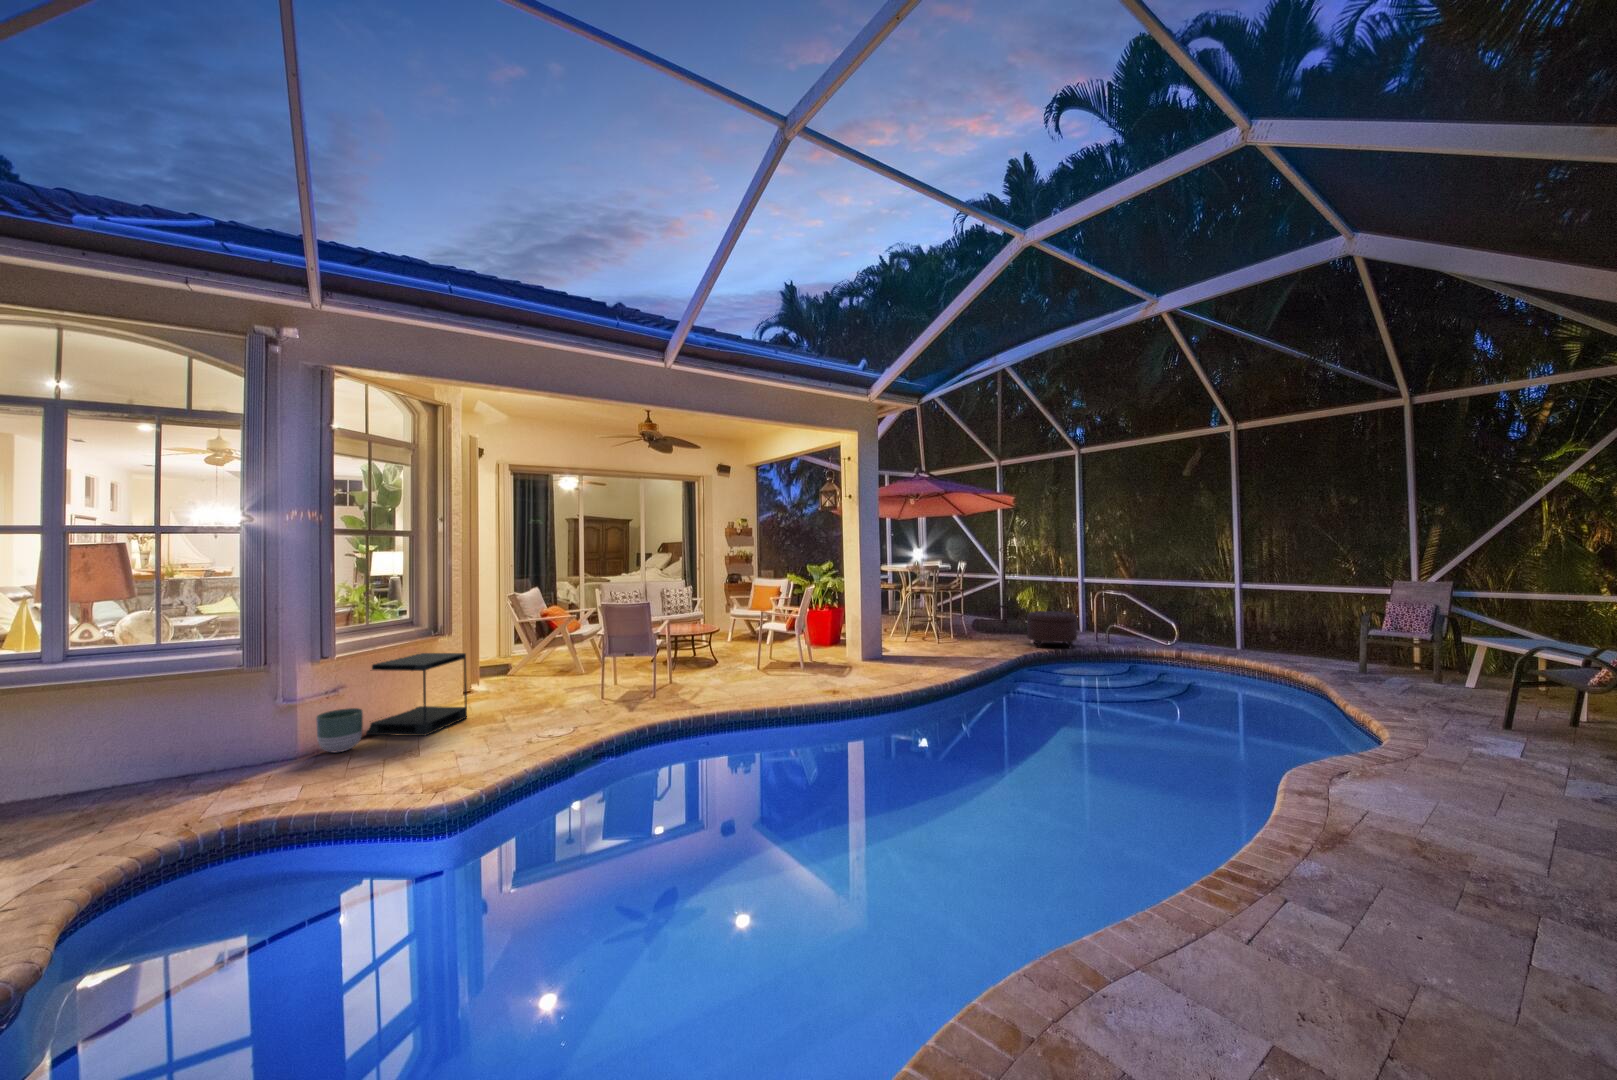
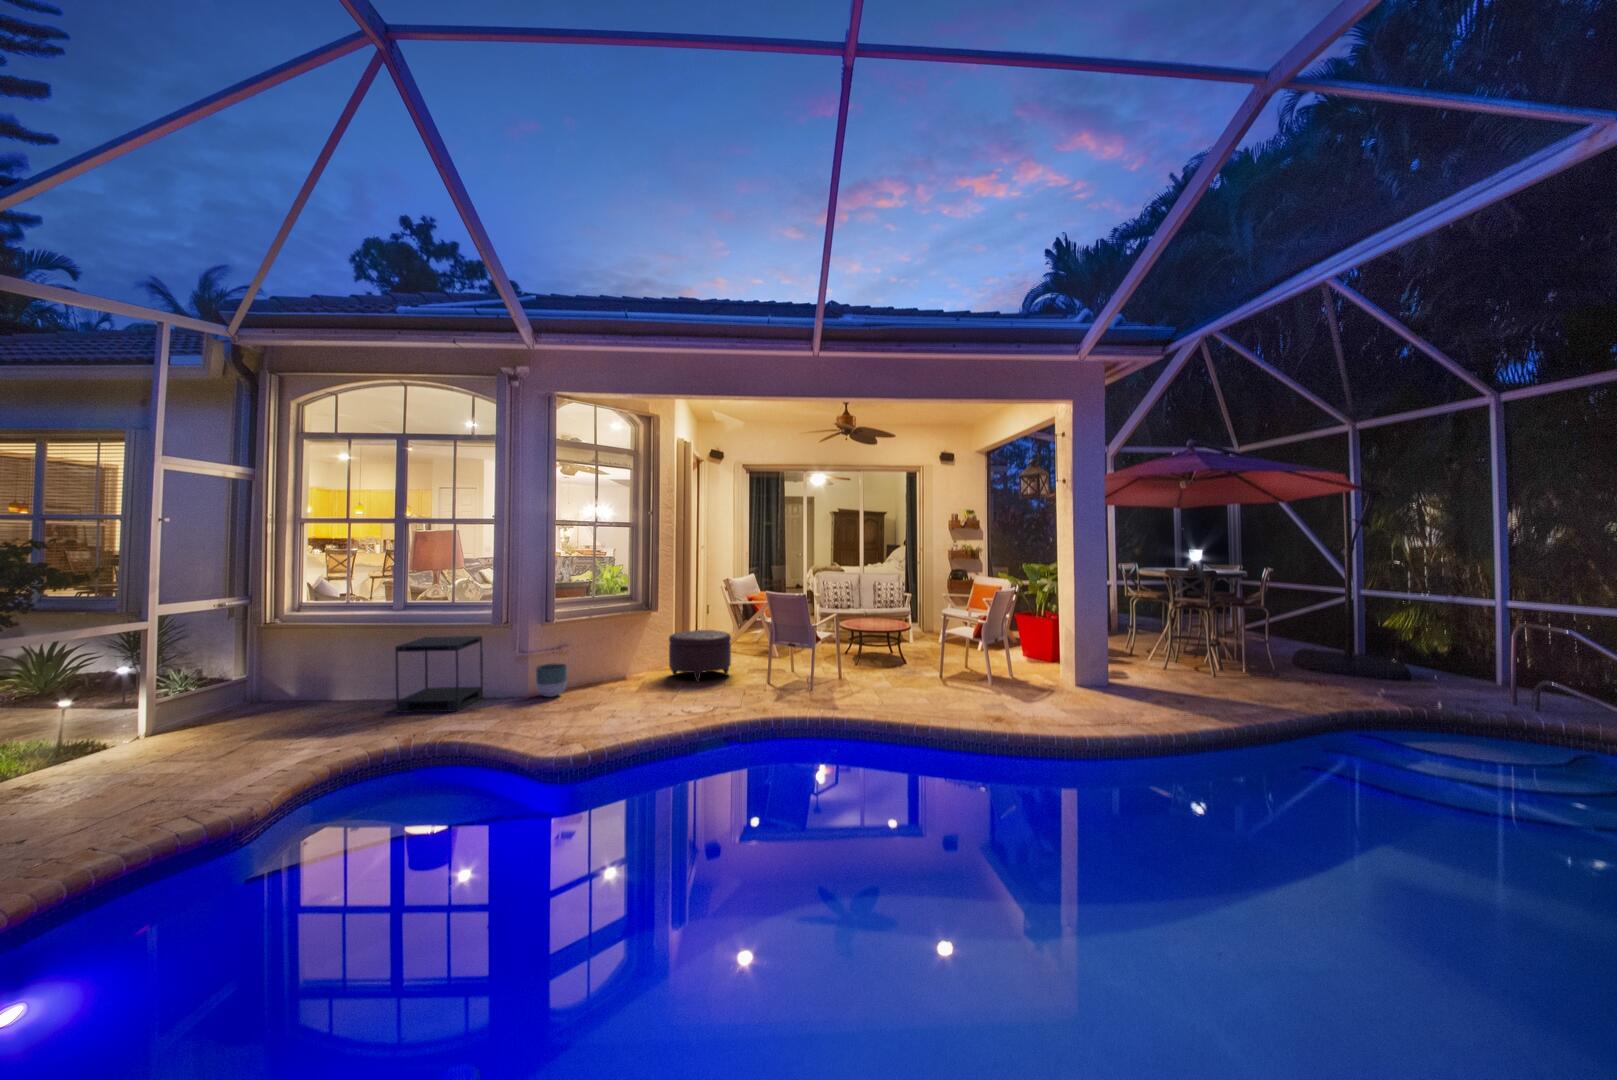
ottoman: present [1027,611,1077,648] -> present [669,630,731,682]
side table: present [366,653,467,736] -> present [395,636,483,713]

